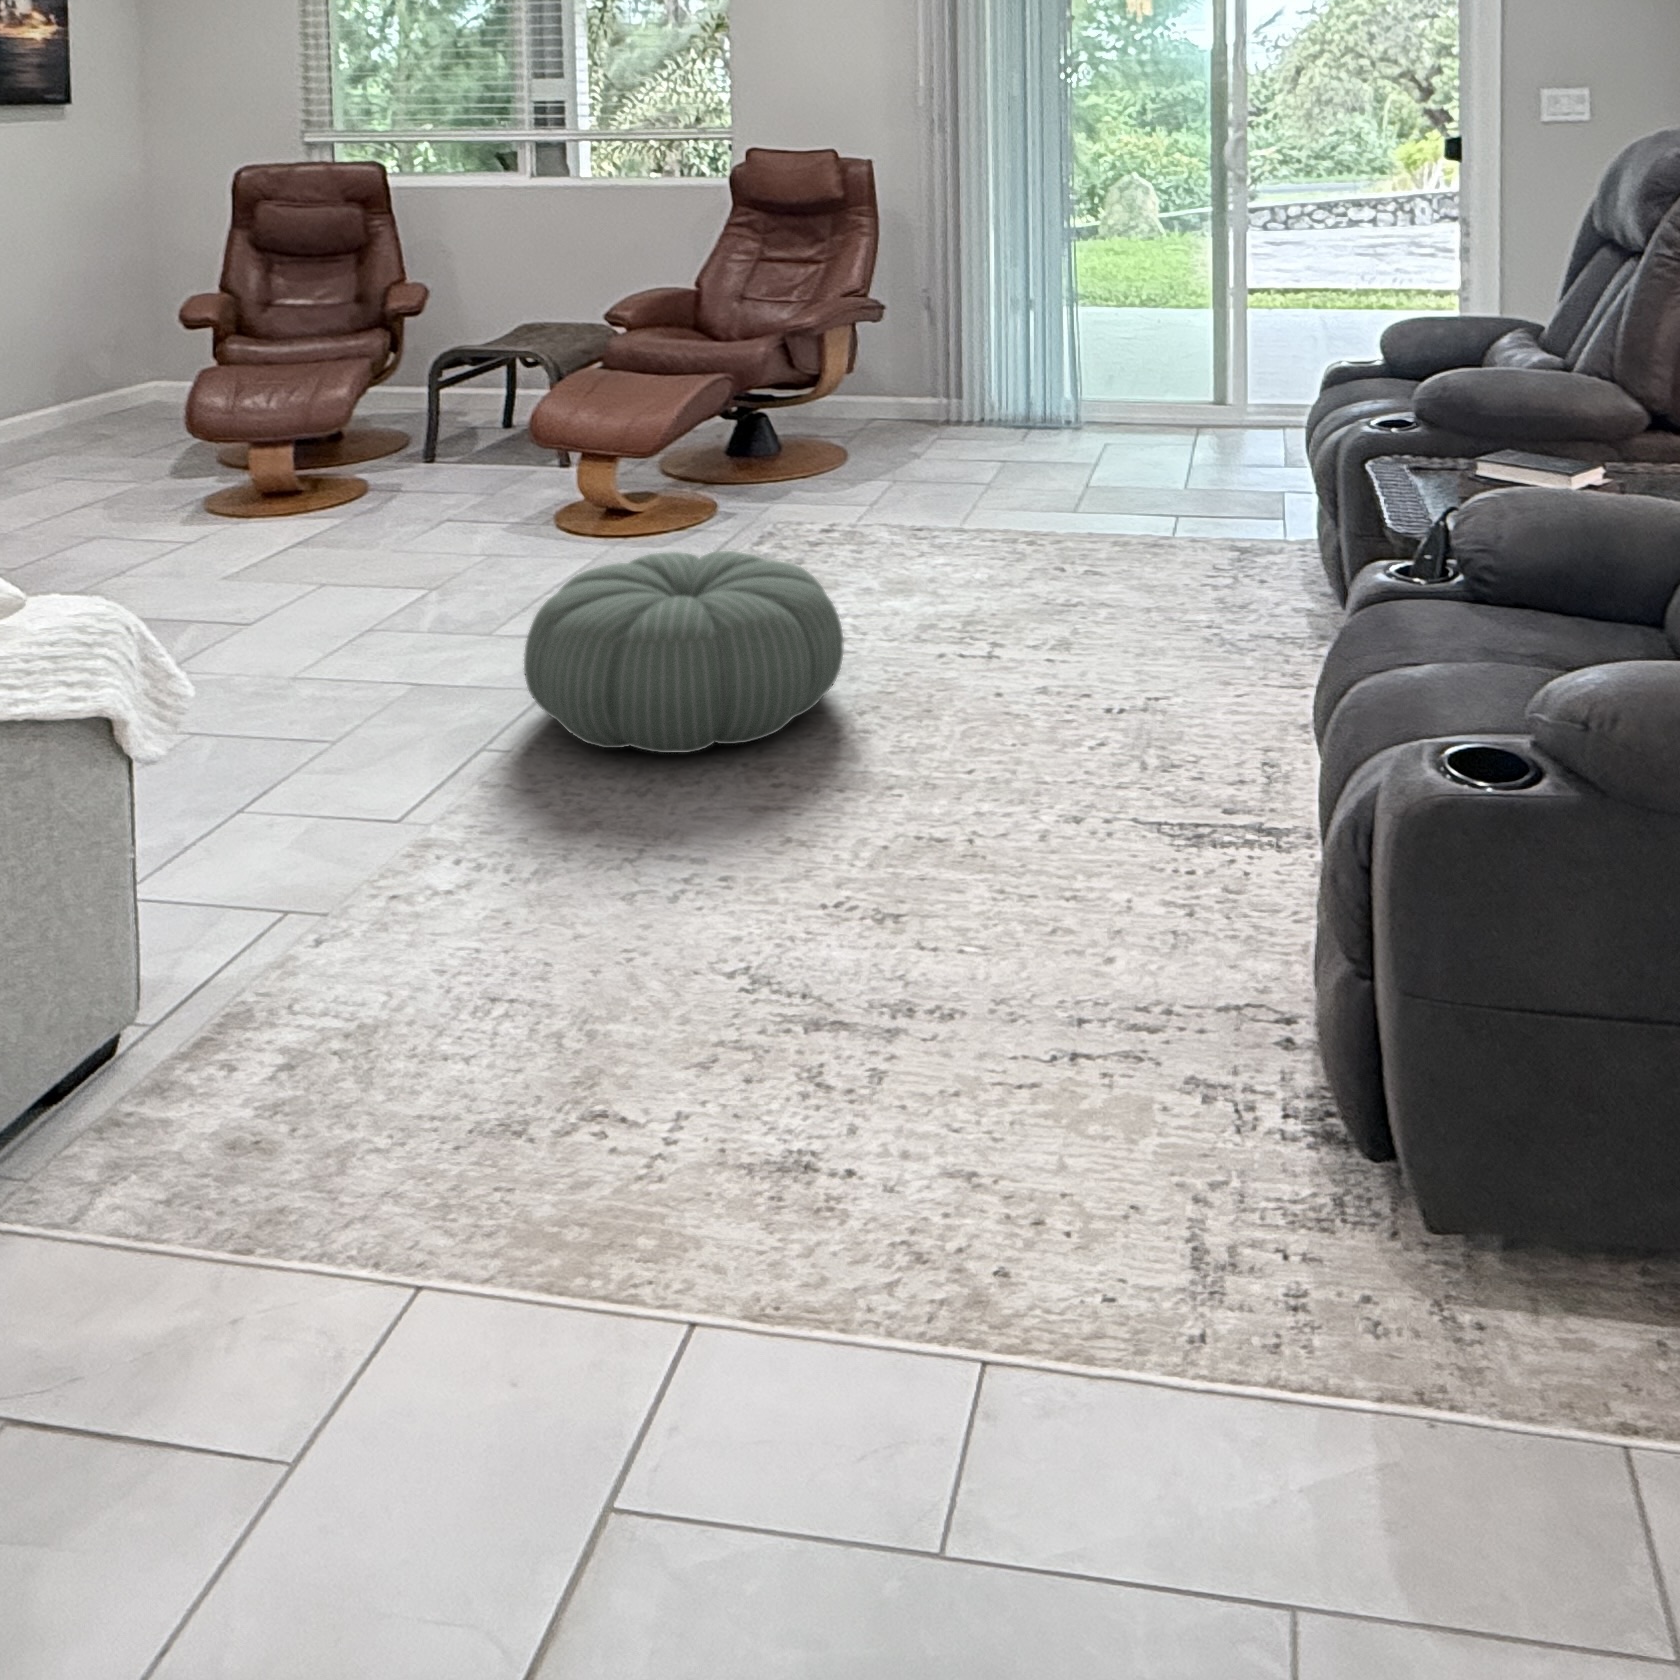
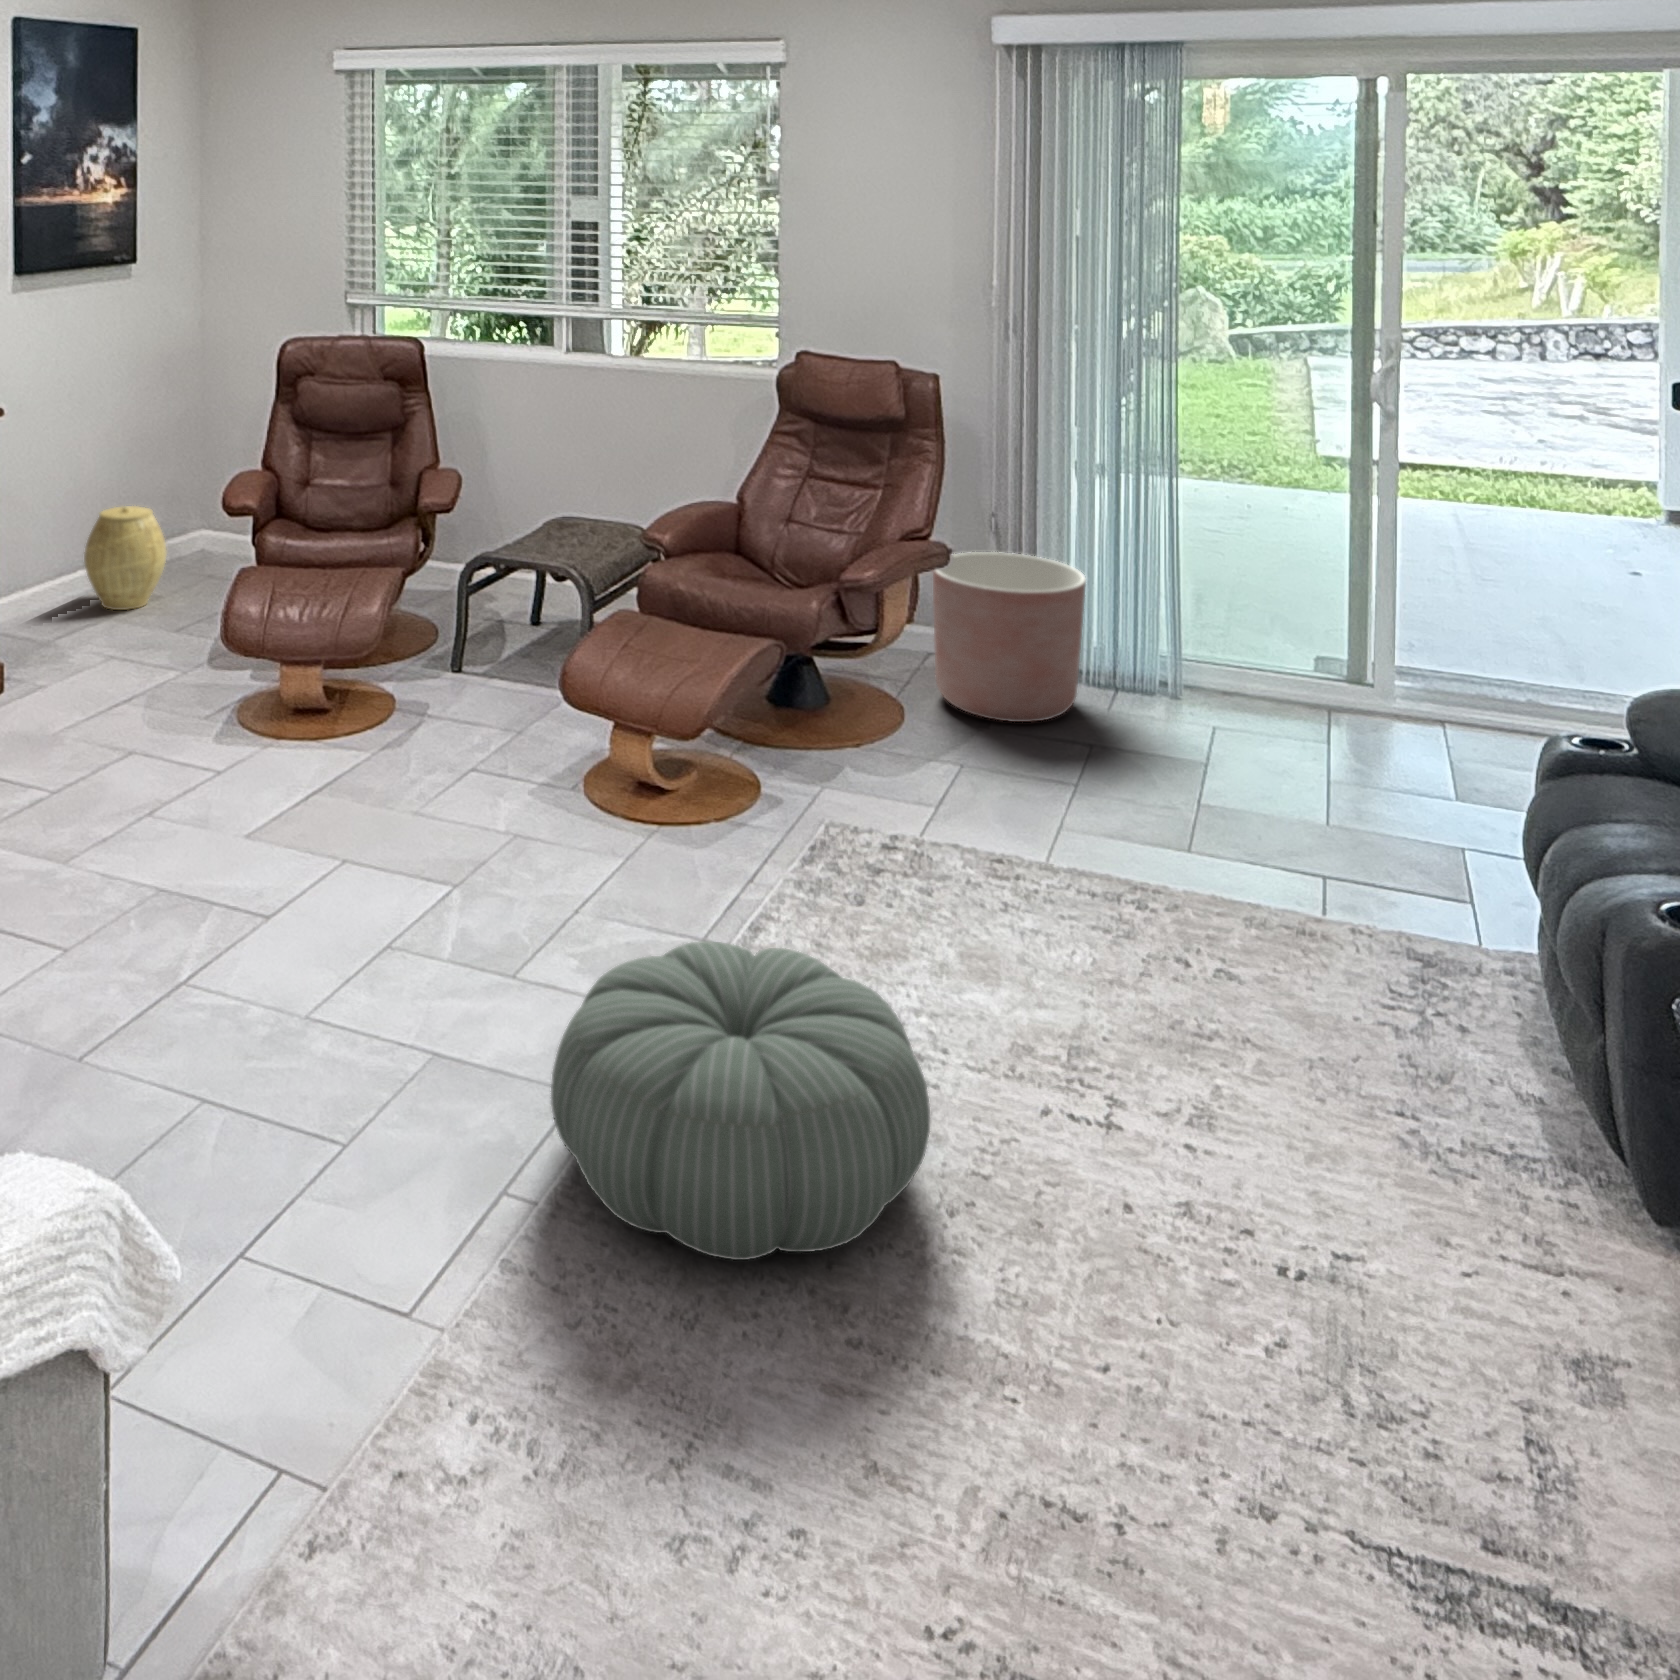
planter: none [873,319,1002,452] -> present [933,552,1086,722]
woven basket: none [25,343,118,446] -> present [84,506,167,610]

